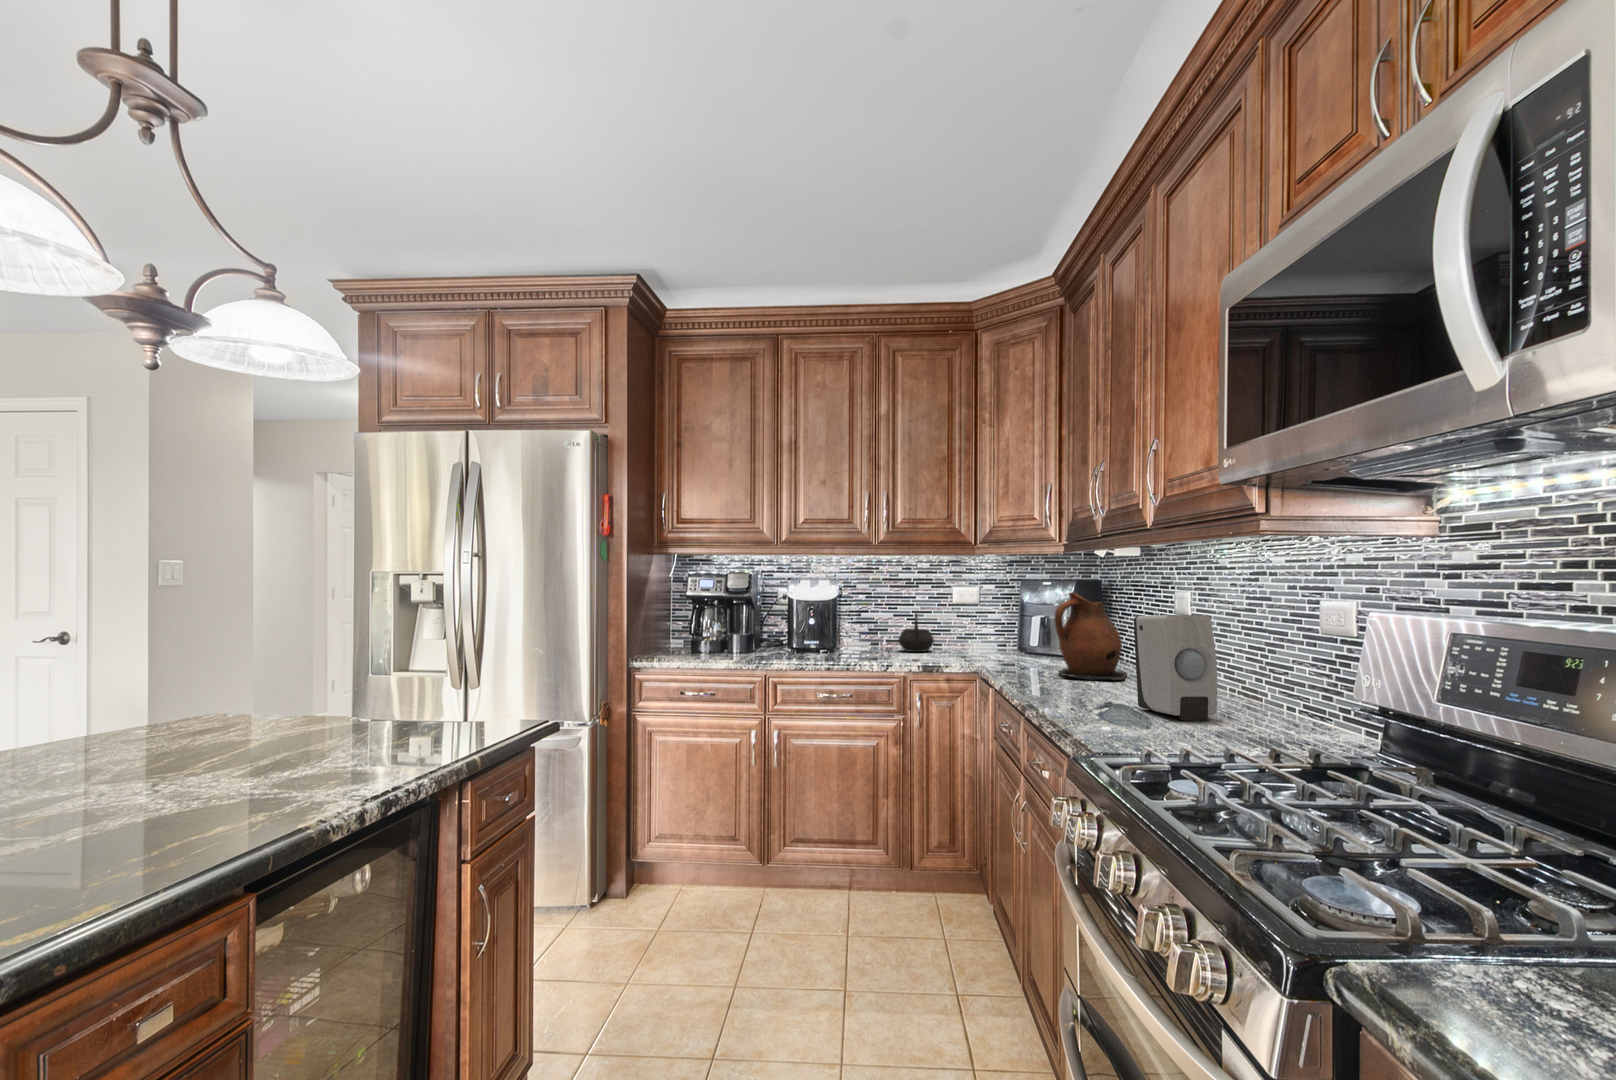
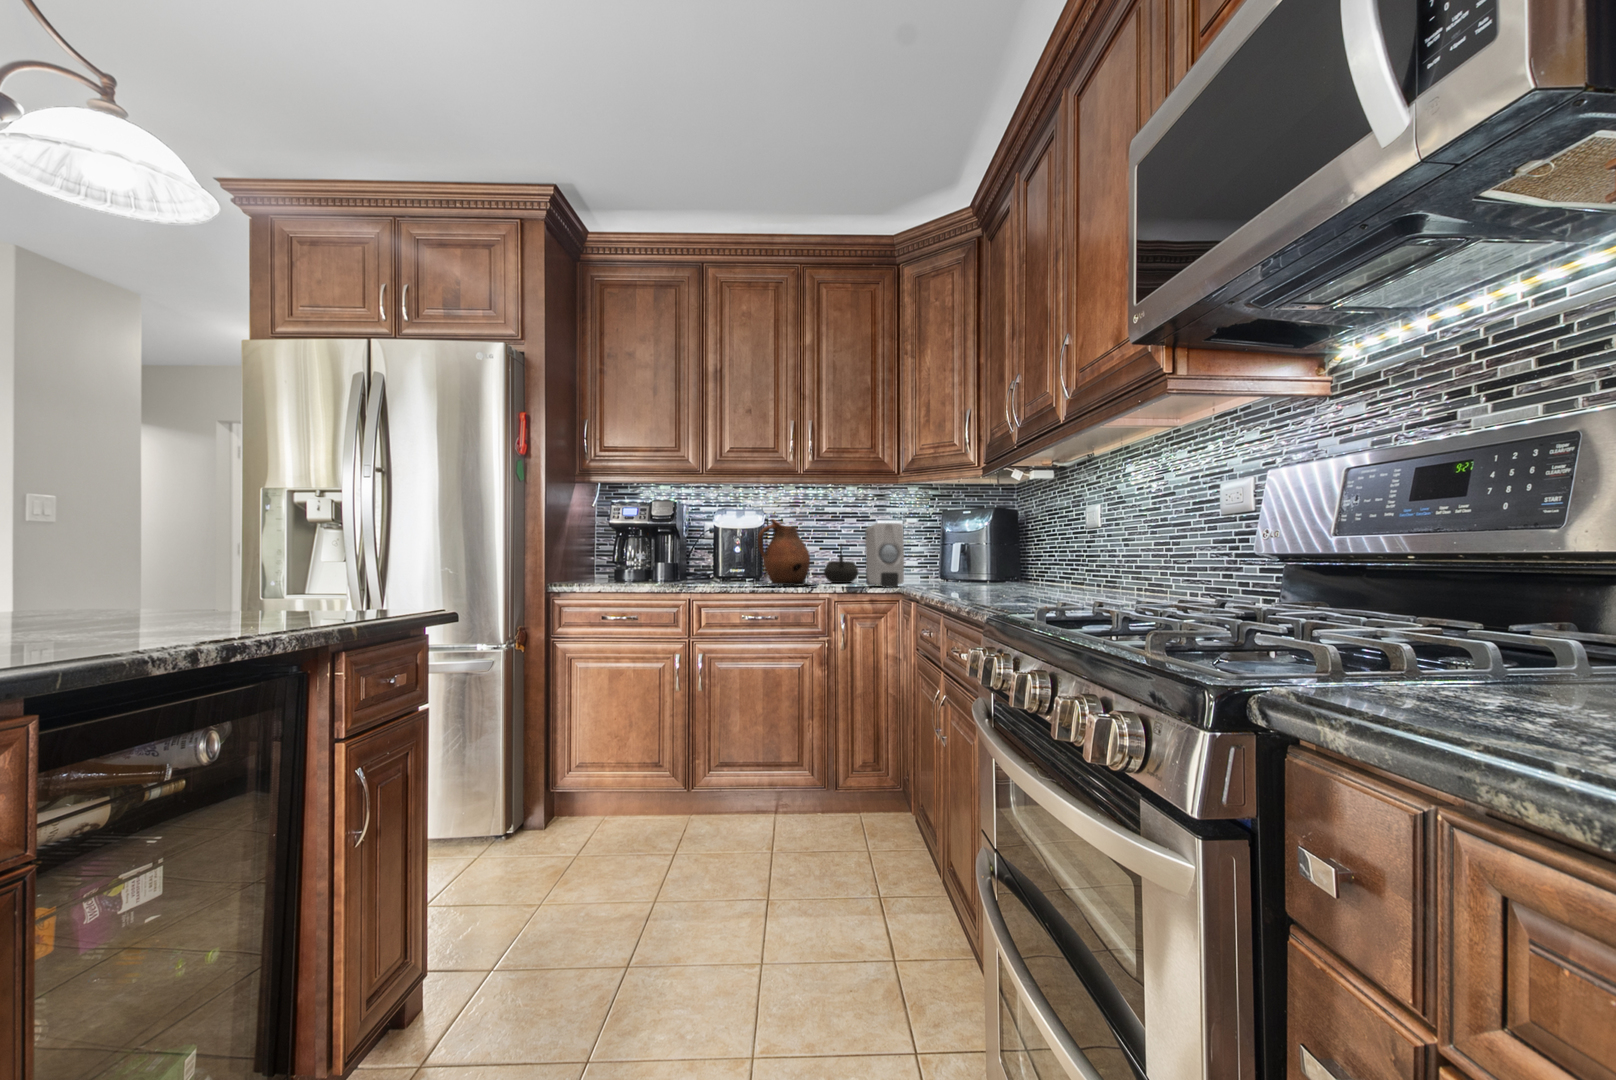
ceramic pitcher: present [1054,593,1126,681] -> present [758,519,811,586]
soap dispenser: present [1134,615,1217,721] -> present [865,523,904,587]

